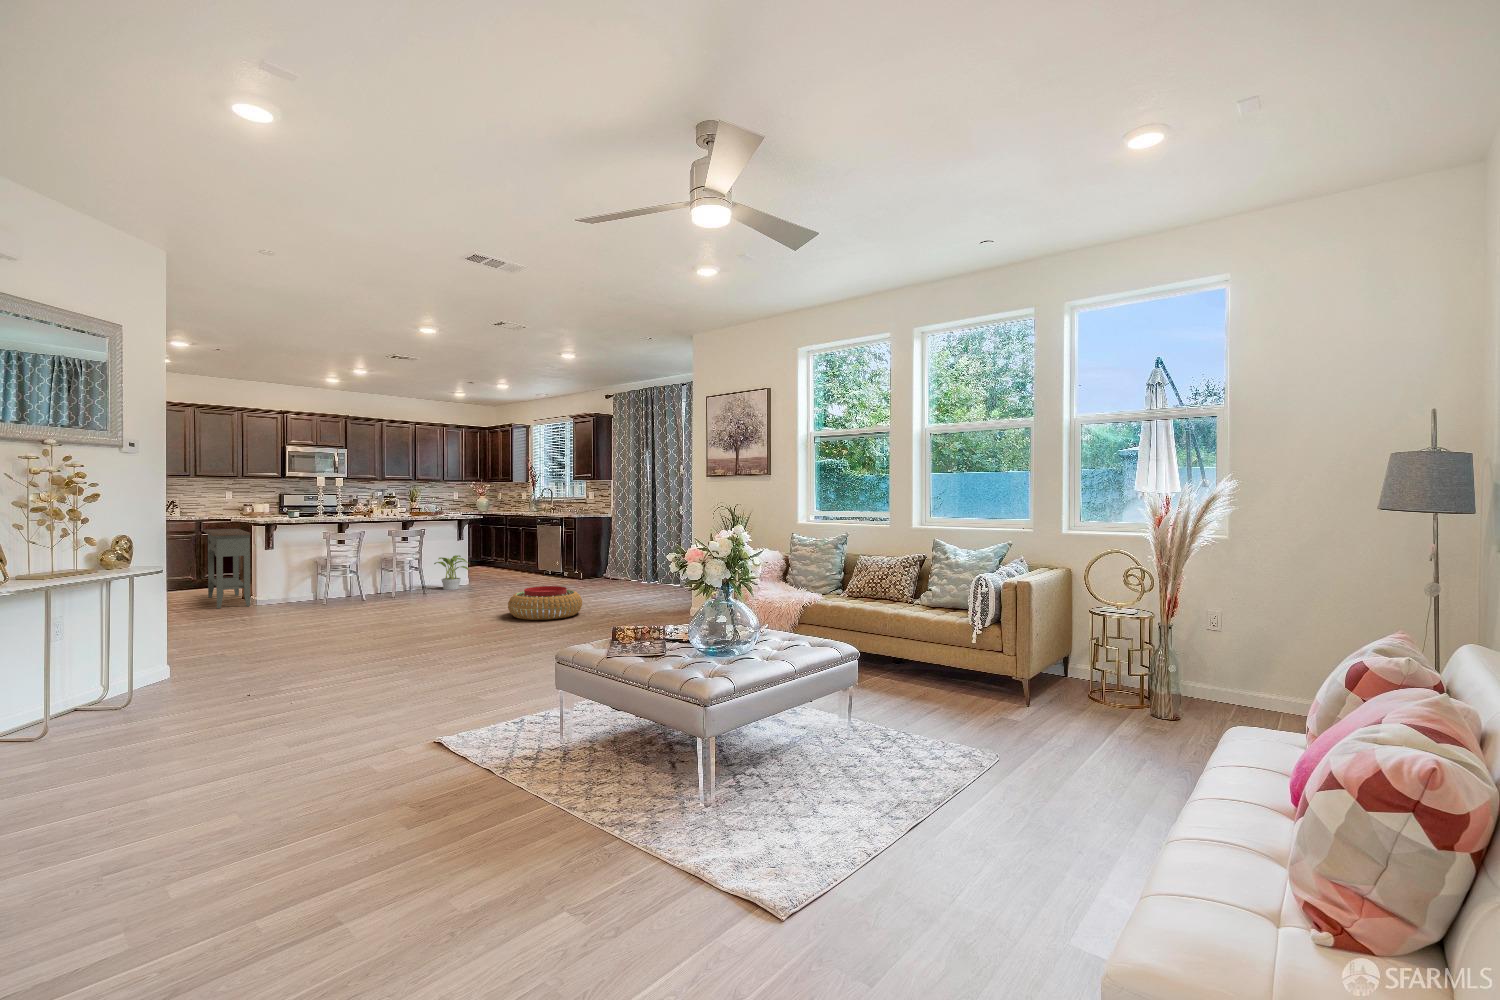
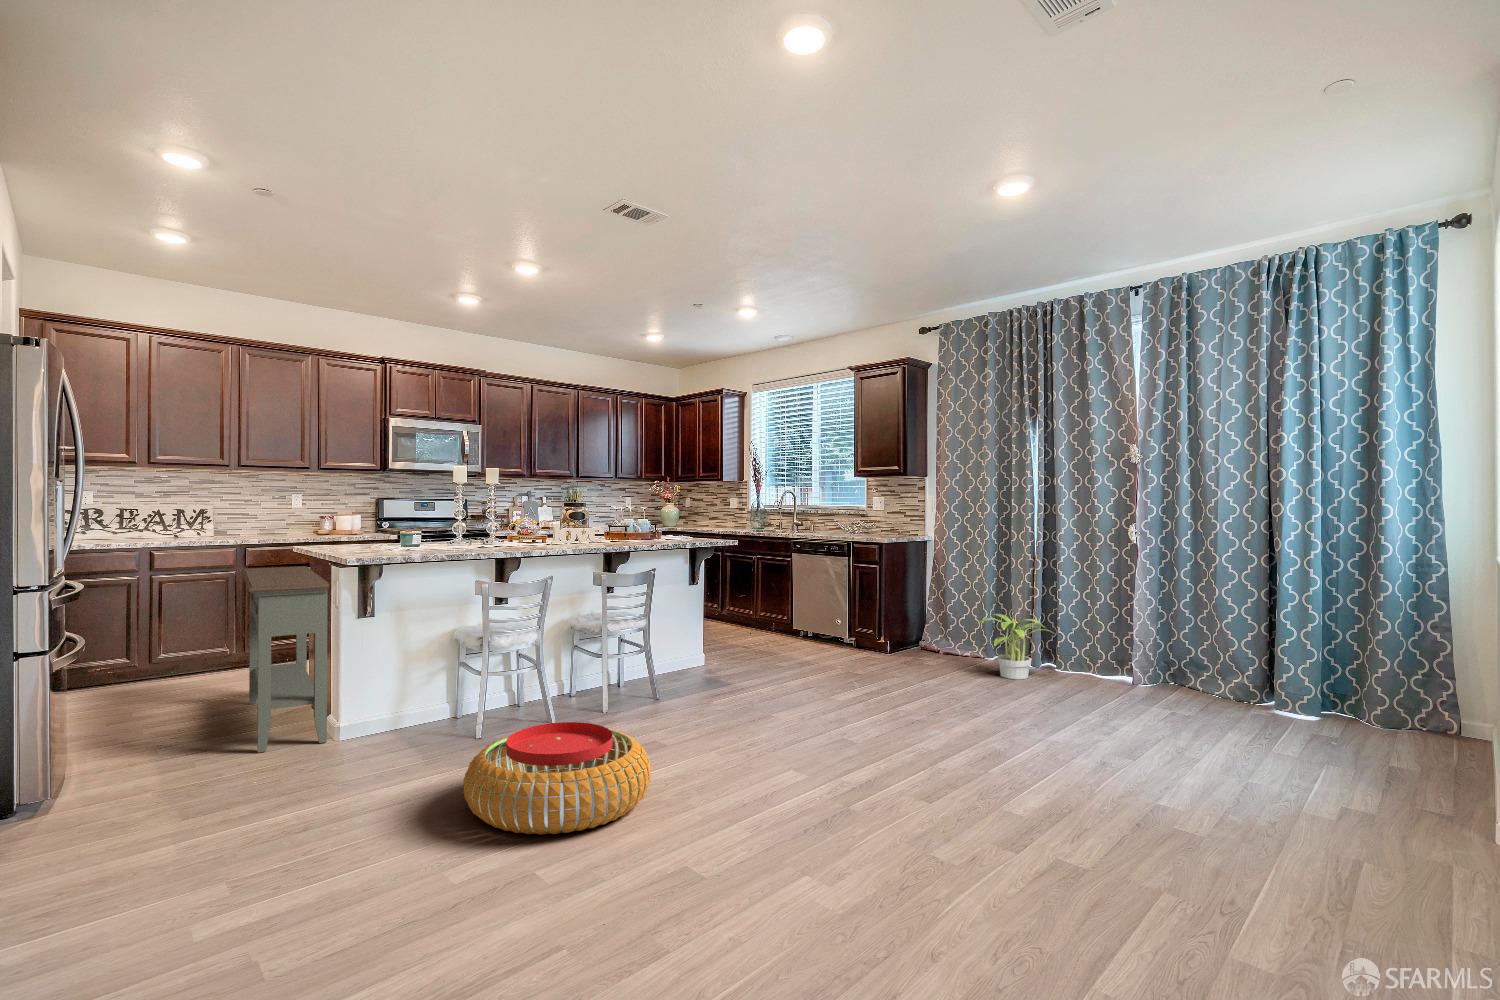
potted plant: present [434,555,469,590] -> present [978,614,1055,679]
pouf: present [508,586,582,620] -> present [464,722,651,835]

